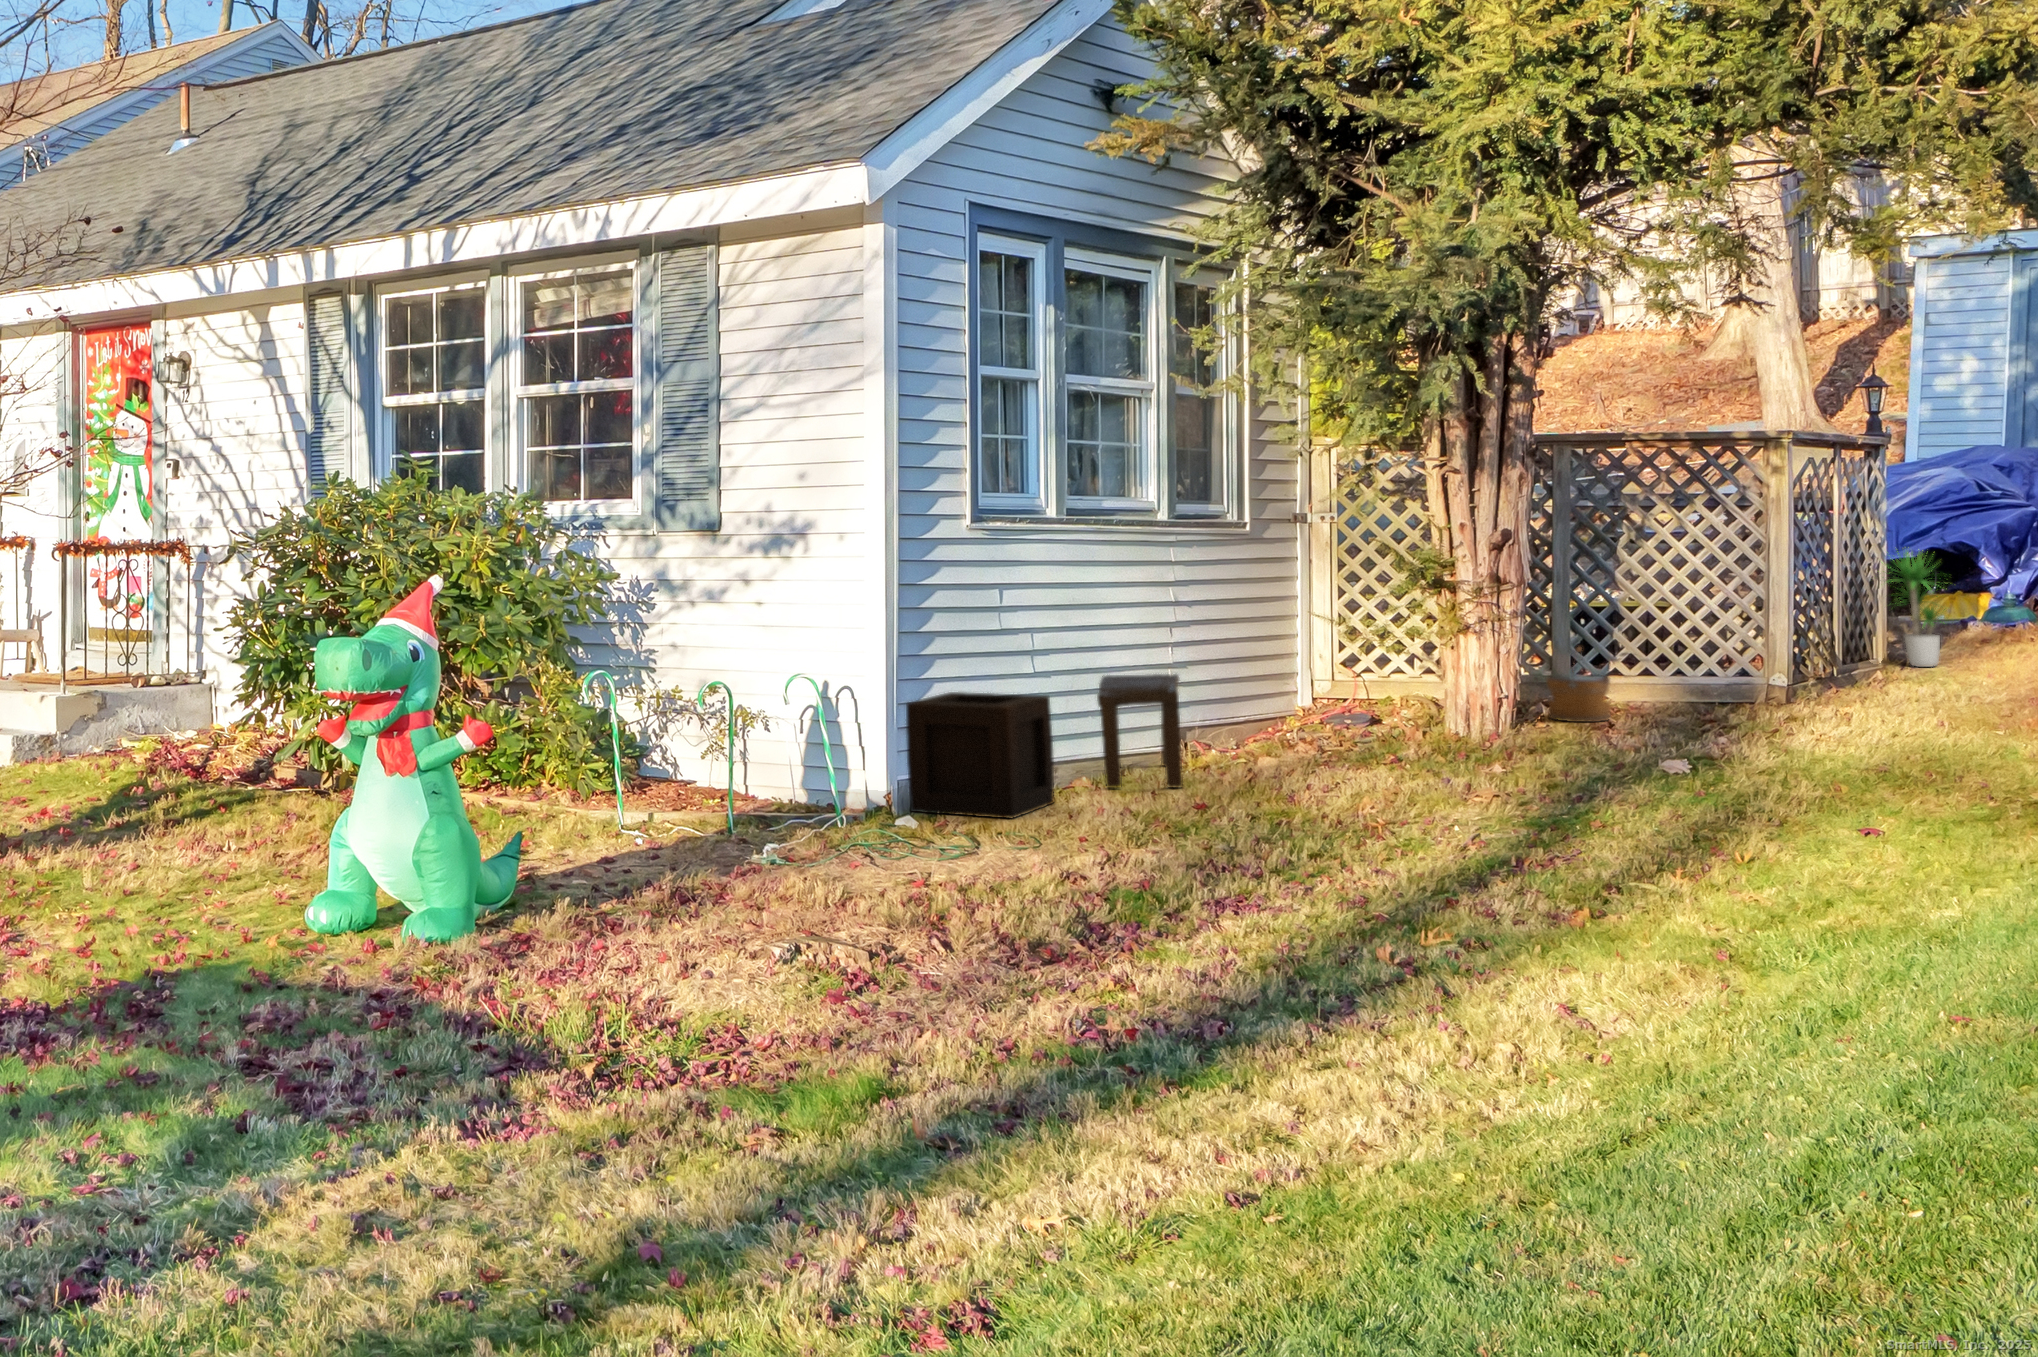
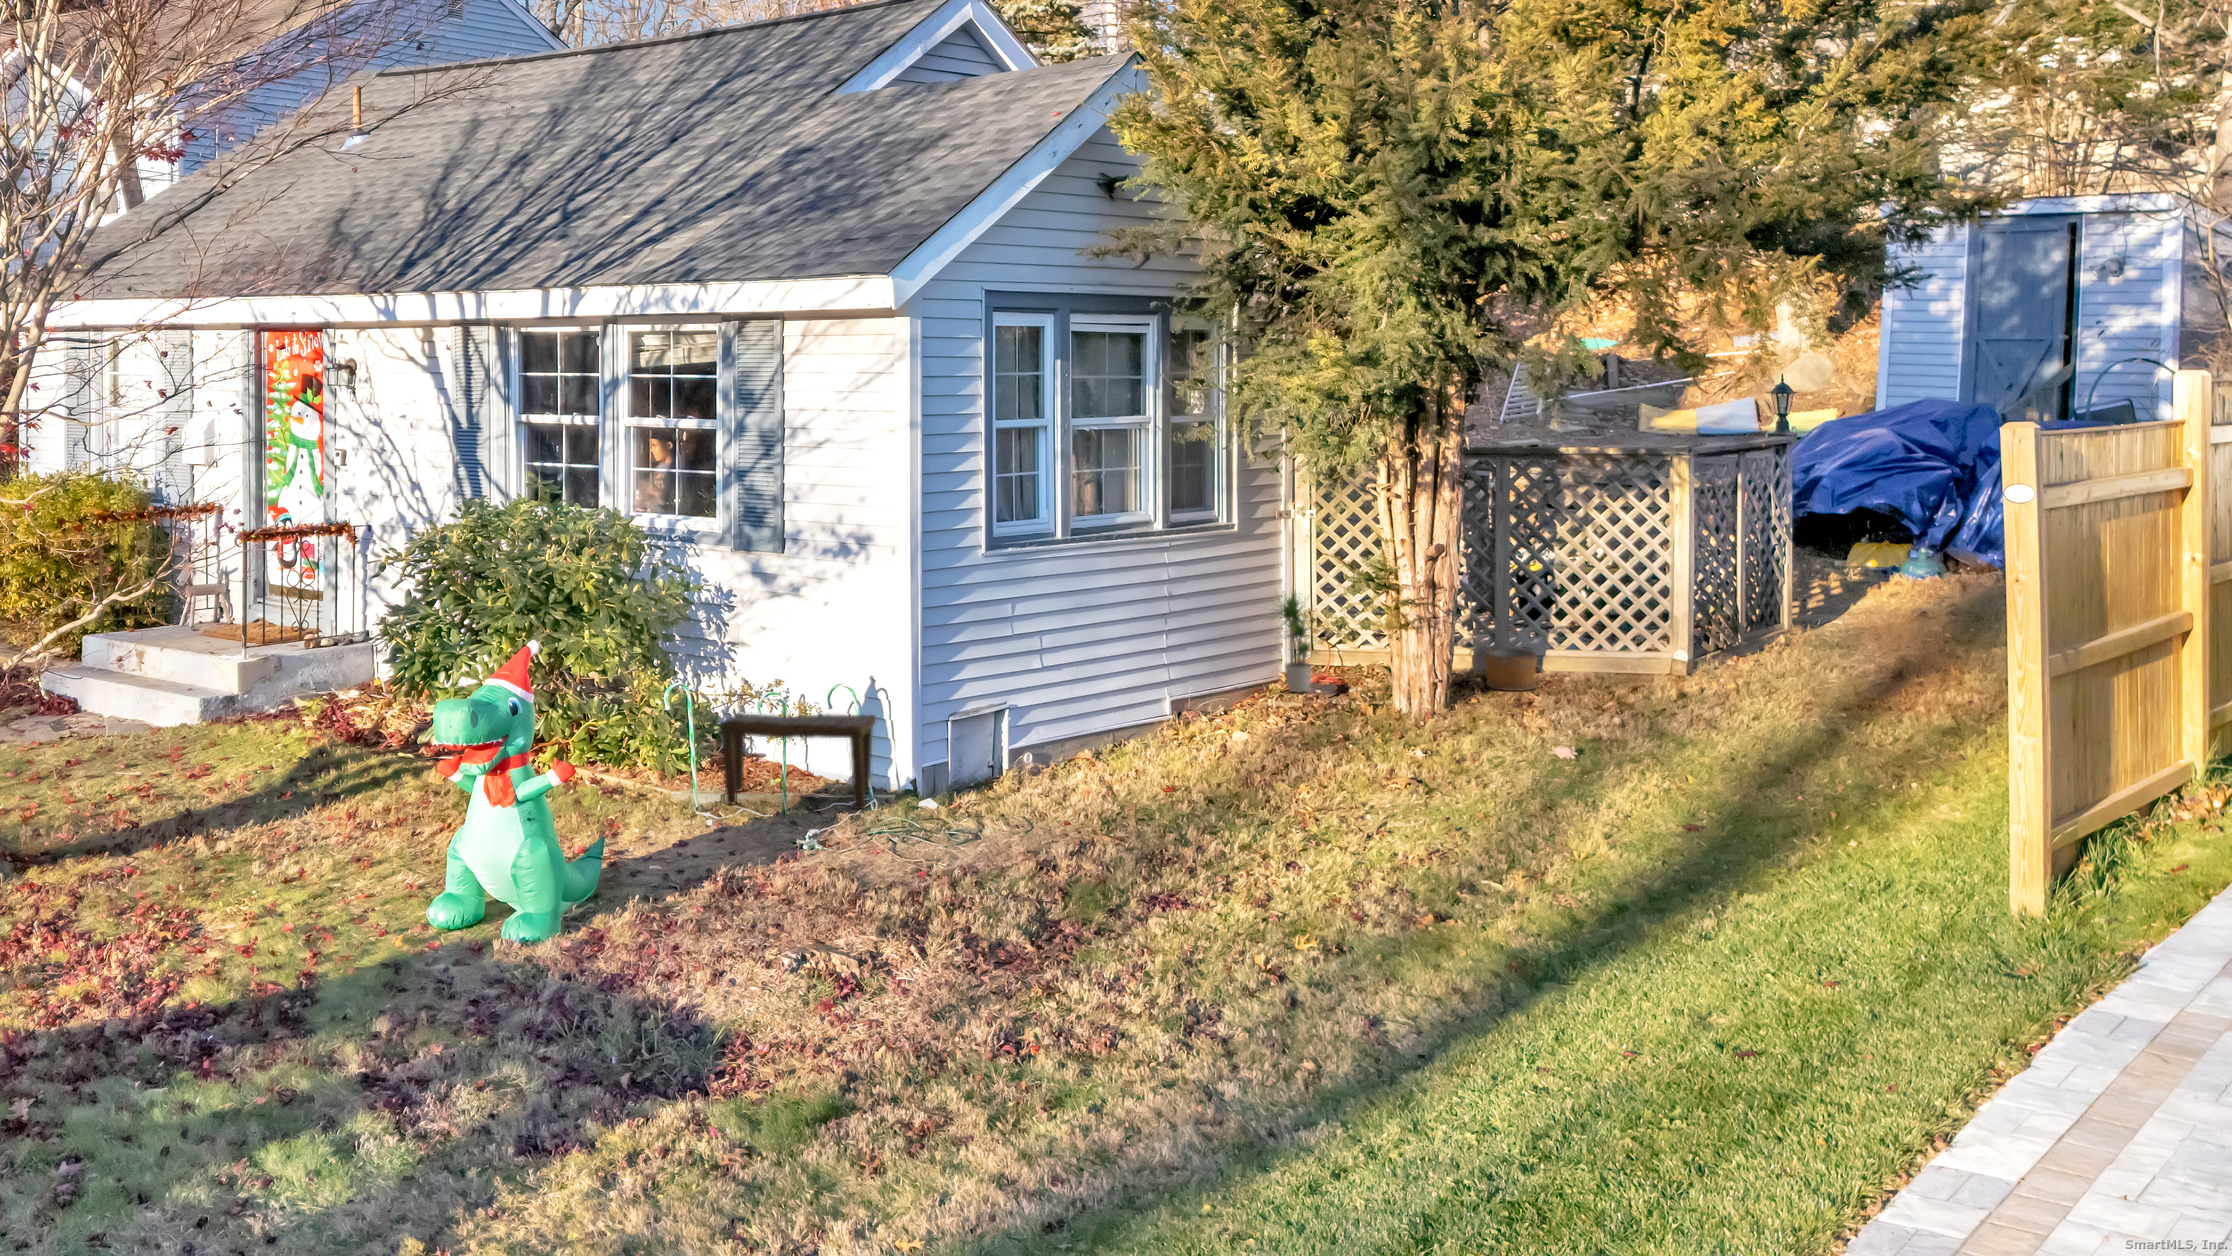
potted plant: present [1883,551,1945,667] -> present [1270,590,1318,693]
bench: present [1097,674,1183,788] -> present [720,713,876,809]
wooden crate: present [906,692,1054,818] -> none [930,693,1051,806]

